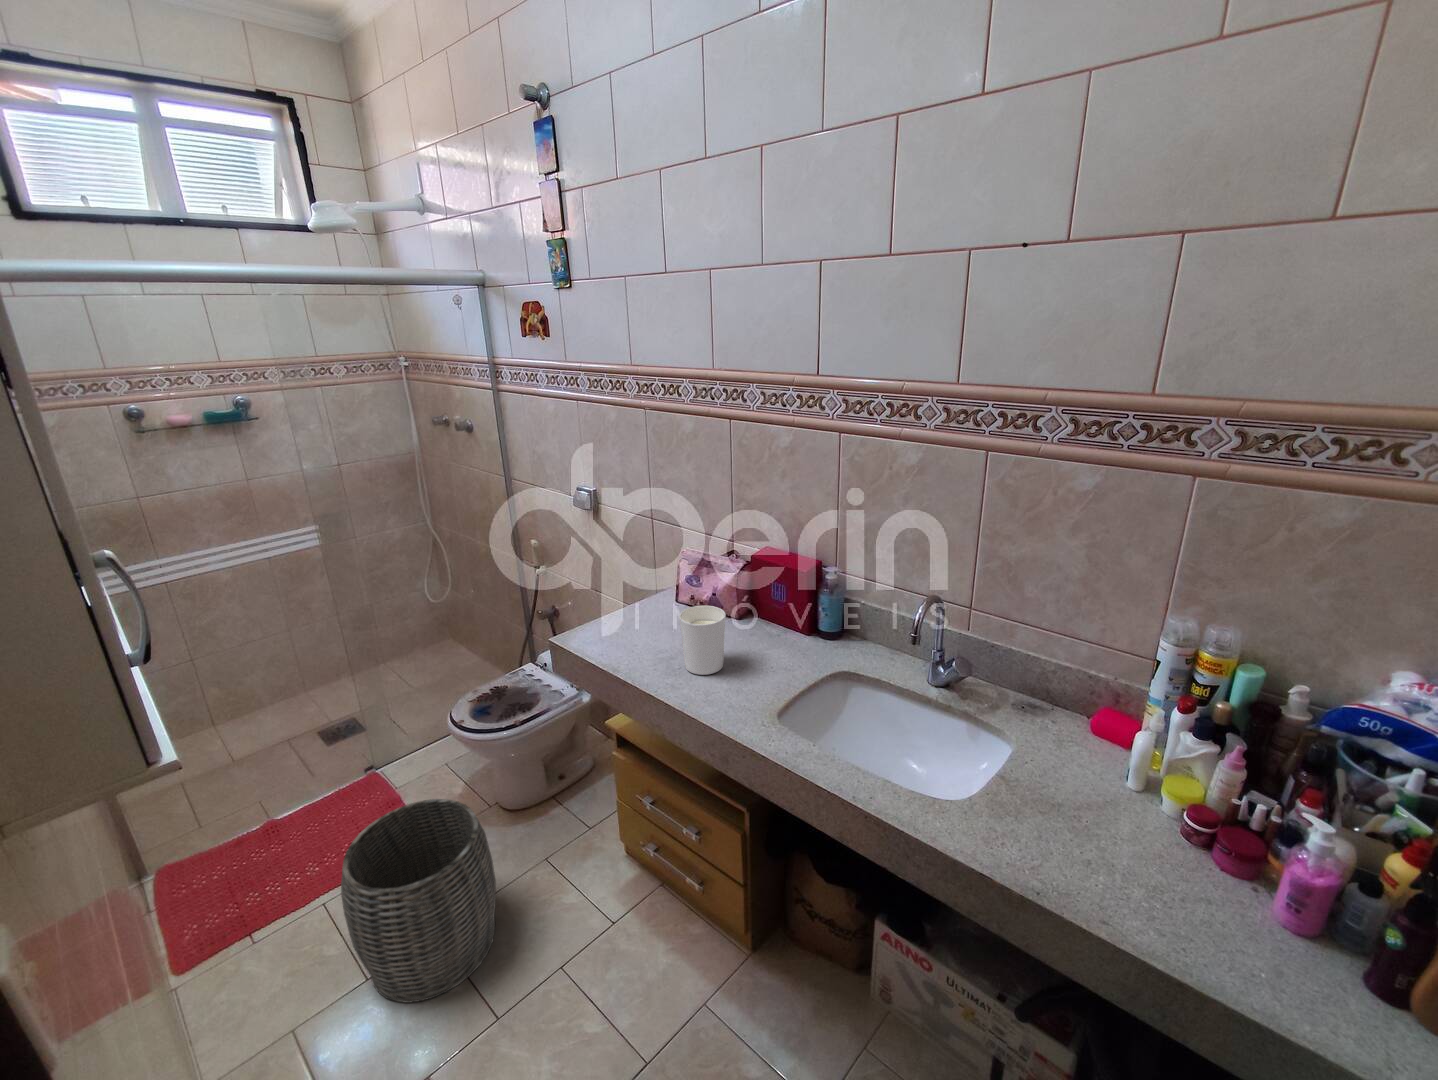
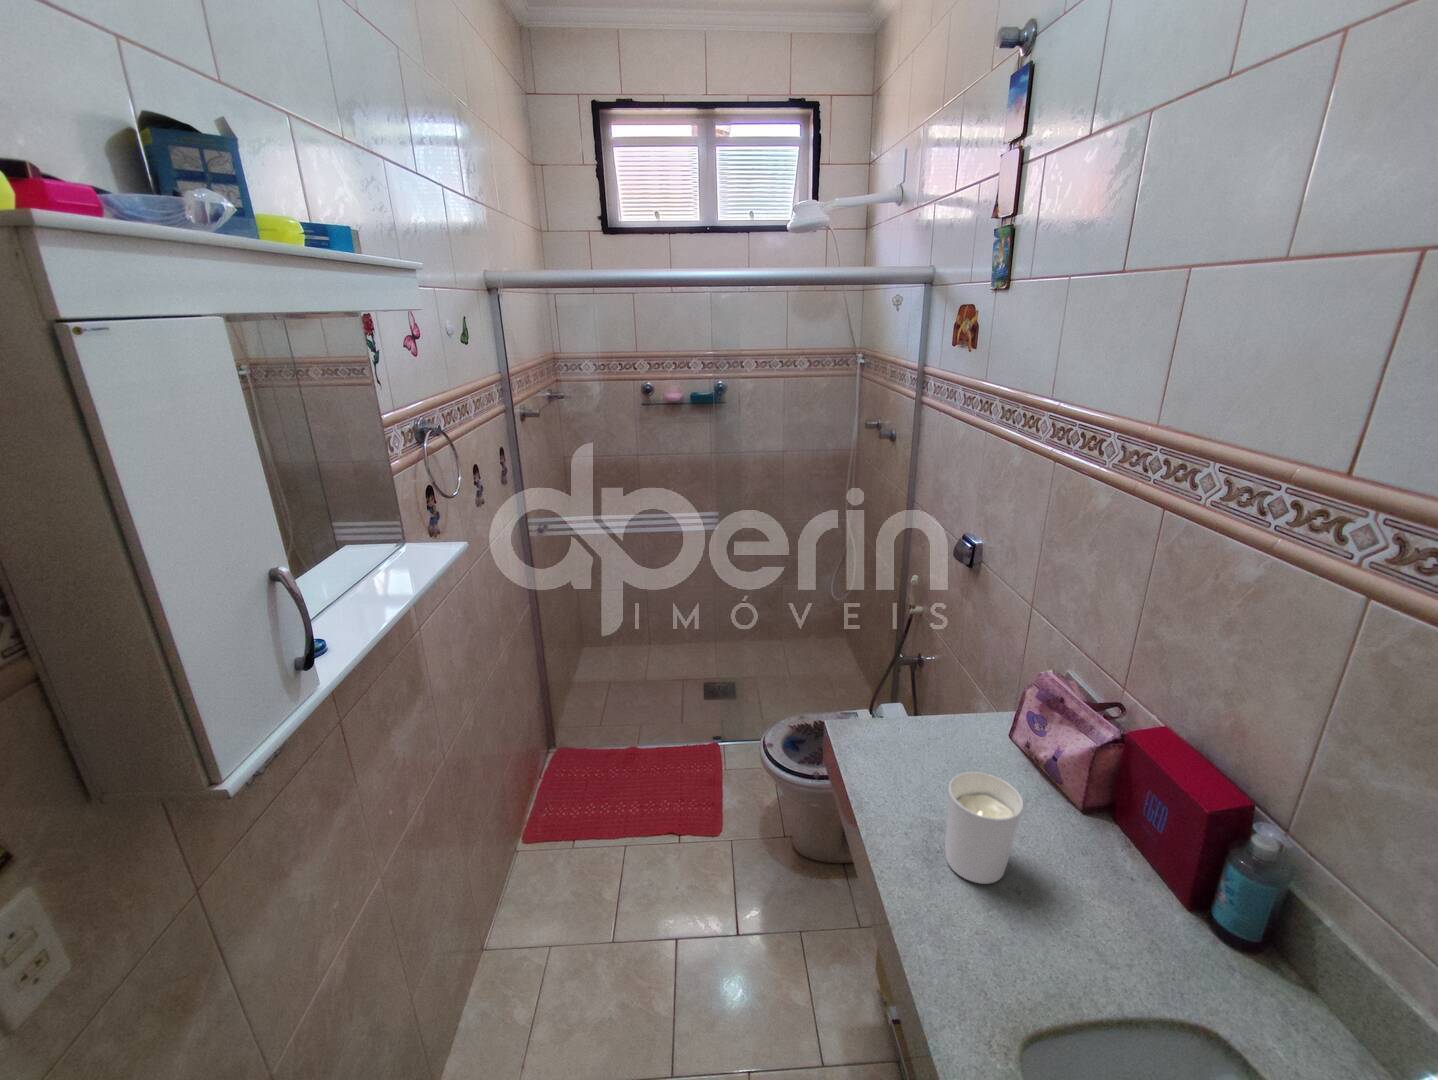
woven basket: present [341,799,496,1003] -> none [589,805,724,1007]

